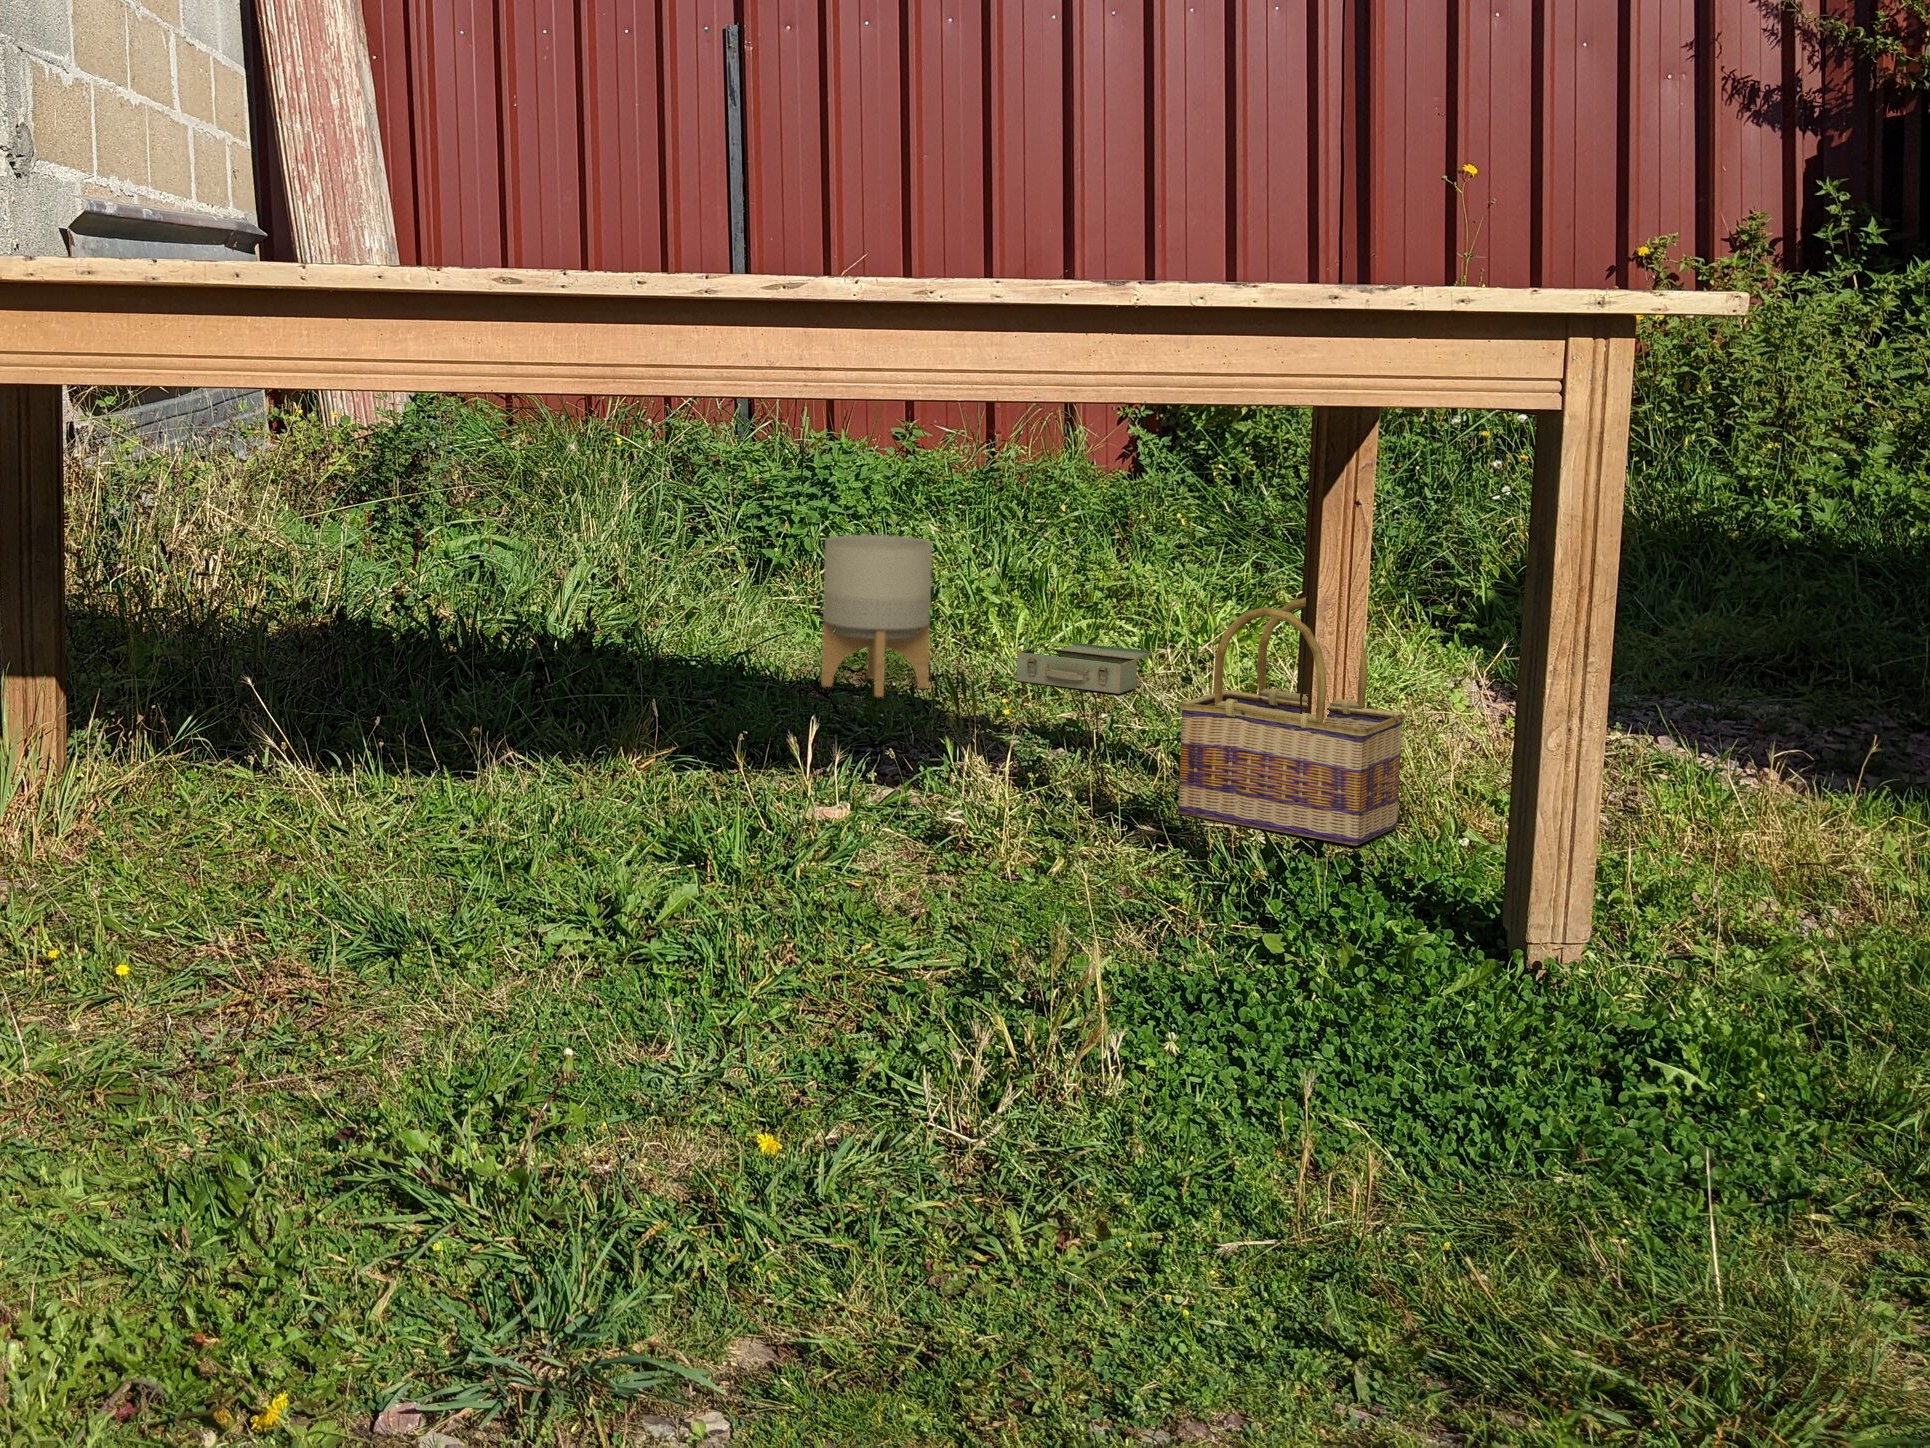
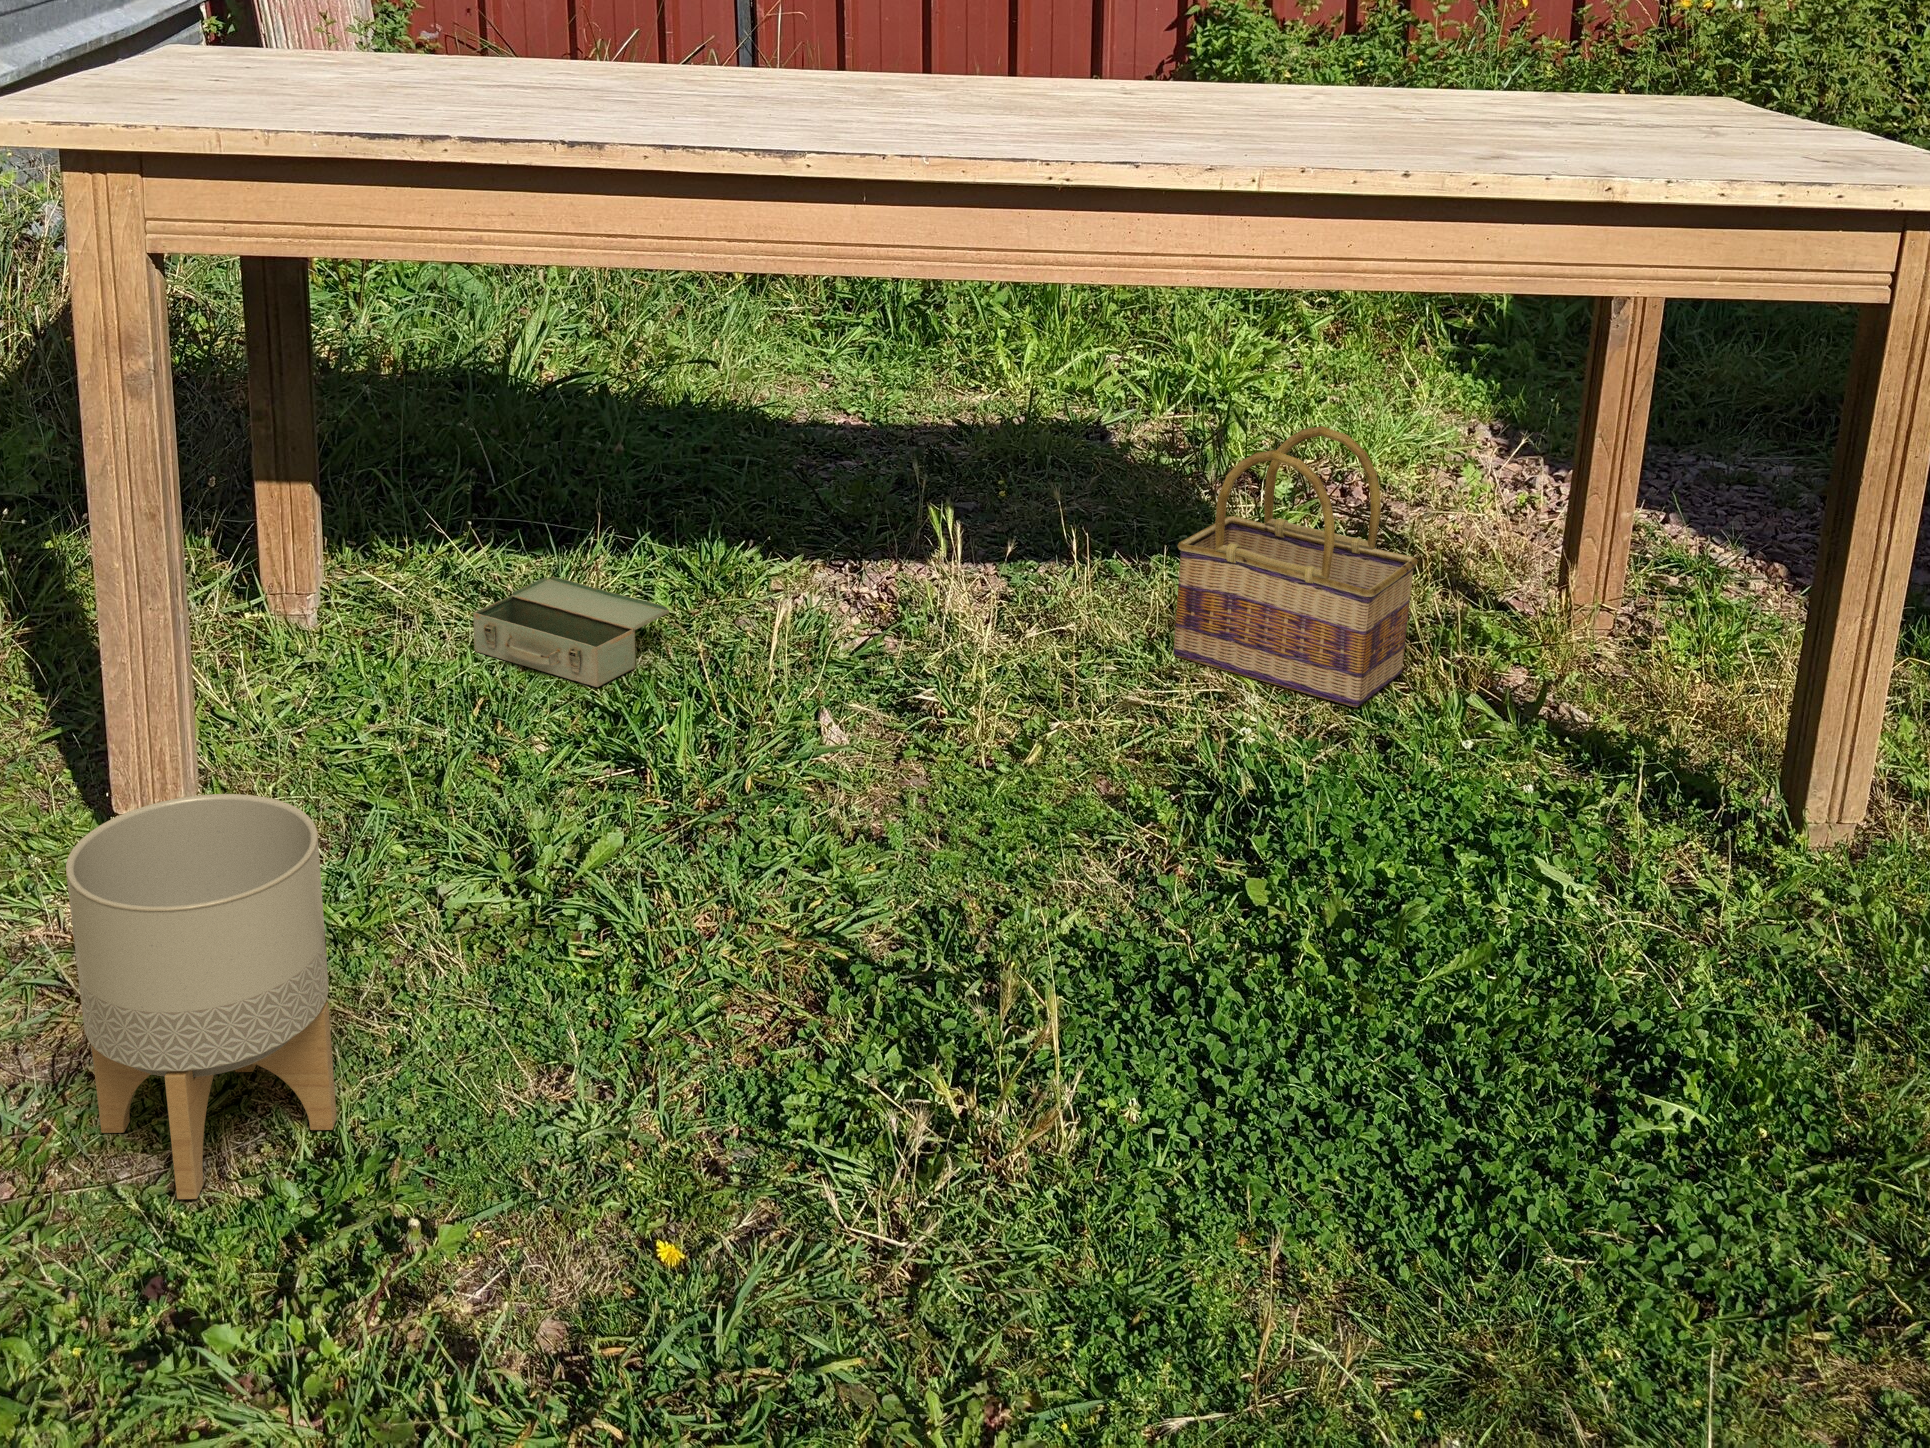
planter: present [821,535,932,697] -> present [66,794,337,1199]
toolbox: present [1017,641,1152,694] -> present [473,577,669,687]

